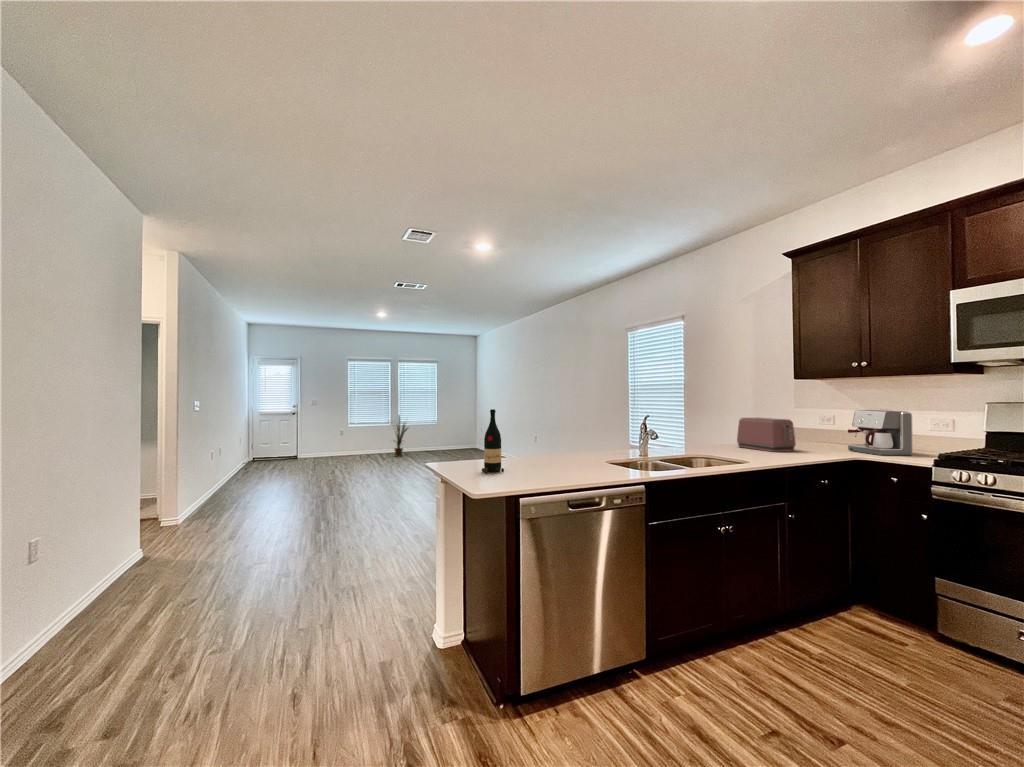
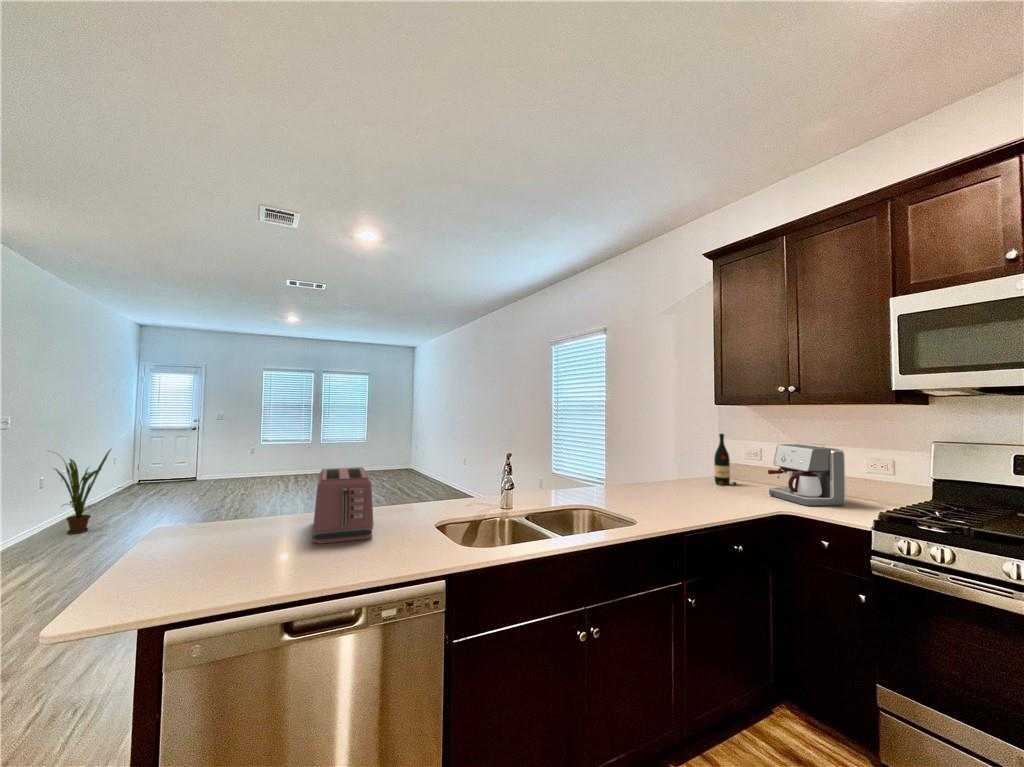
wine bottle: present [482,409,504,472] -> present [714,434,736,485]
house plant: present [394,416,408,457] -> present [54,449,111,534]
toaster: present [737,418,796,452] -> present [313,467,374,544]

